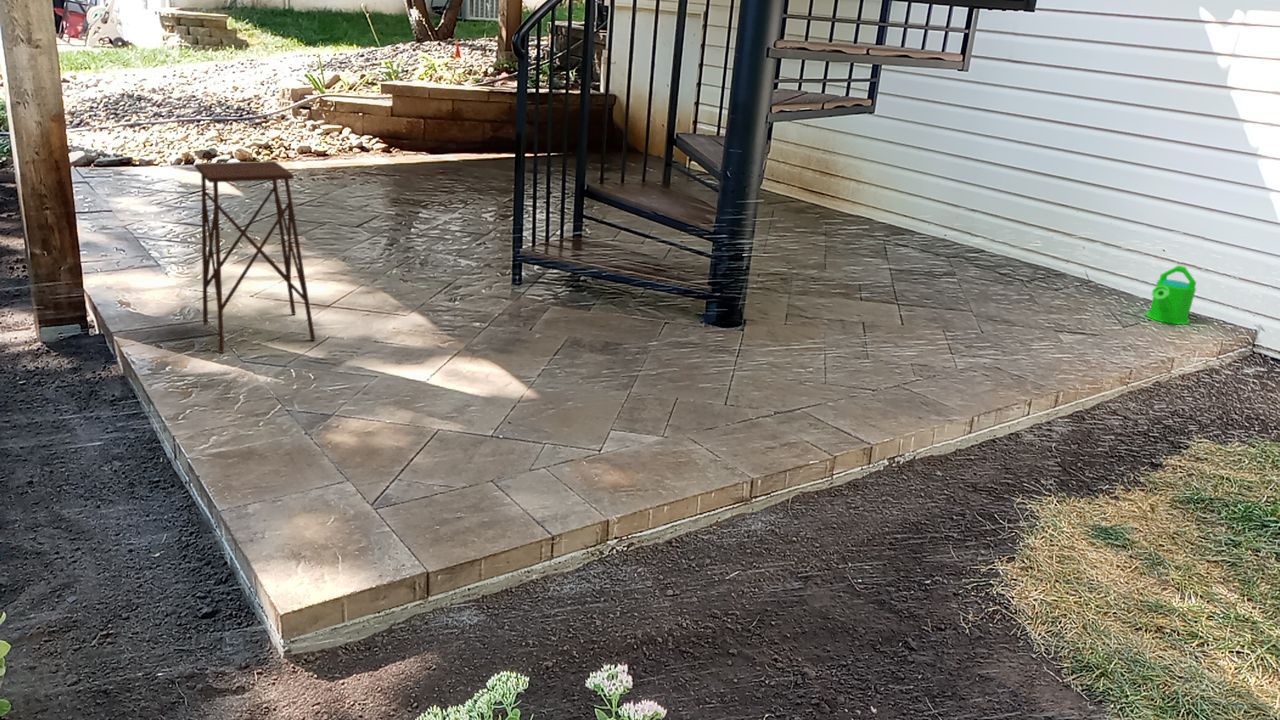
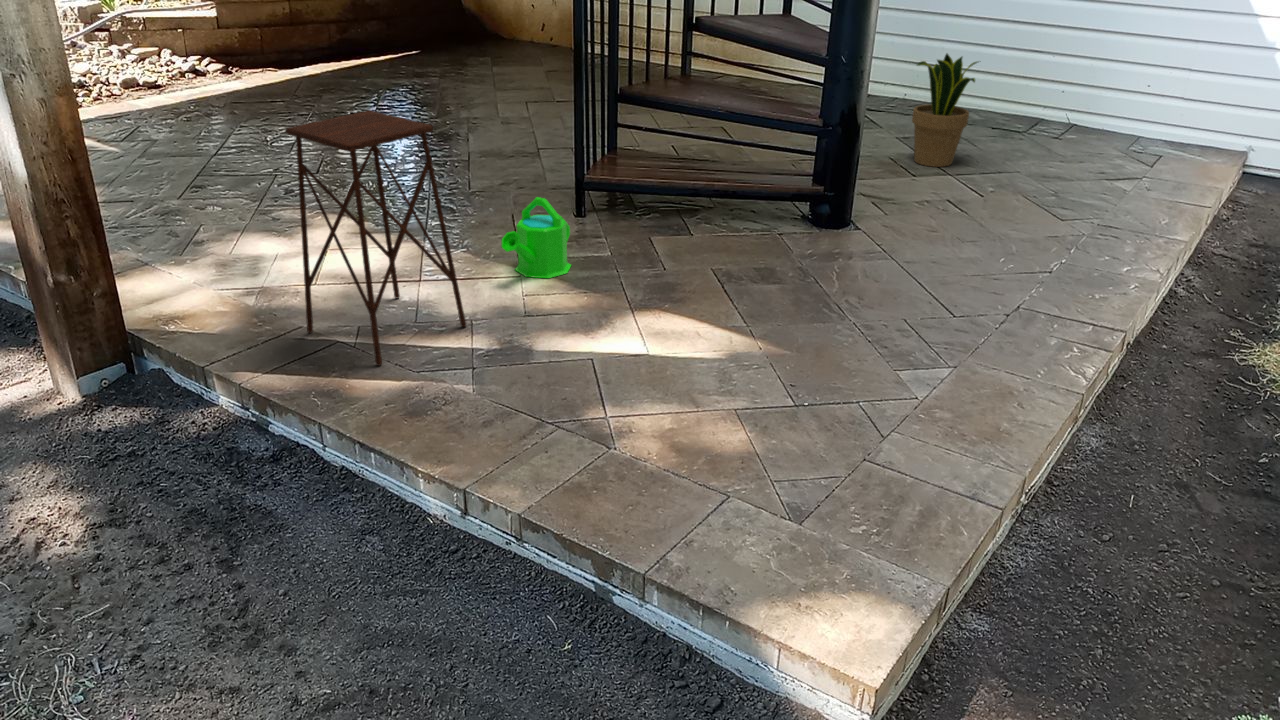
potted plant: none [874,189,945,299] -> present [912,54,978,167]
watering can: present [1146,266,1196,324] -> present [502,197,571,278]

